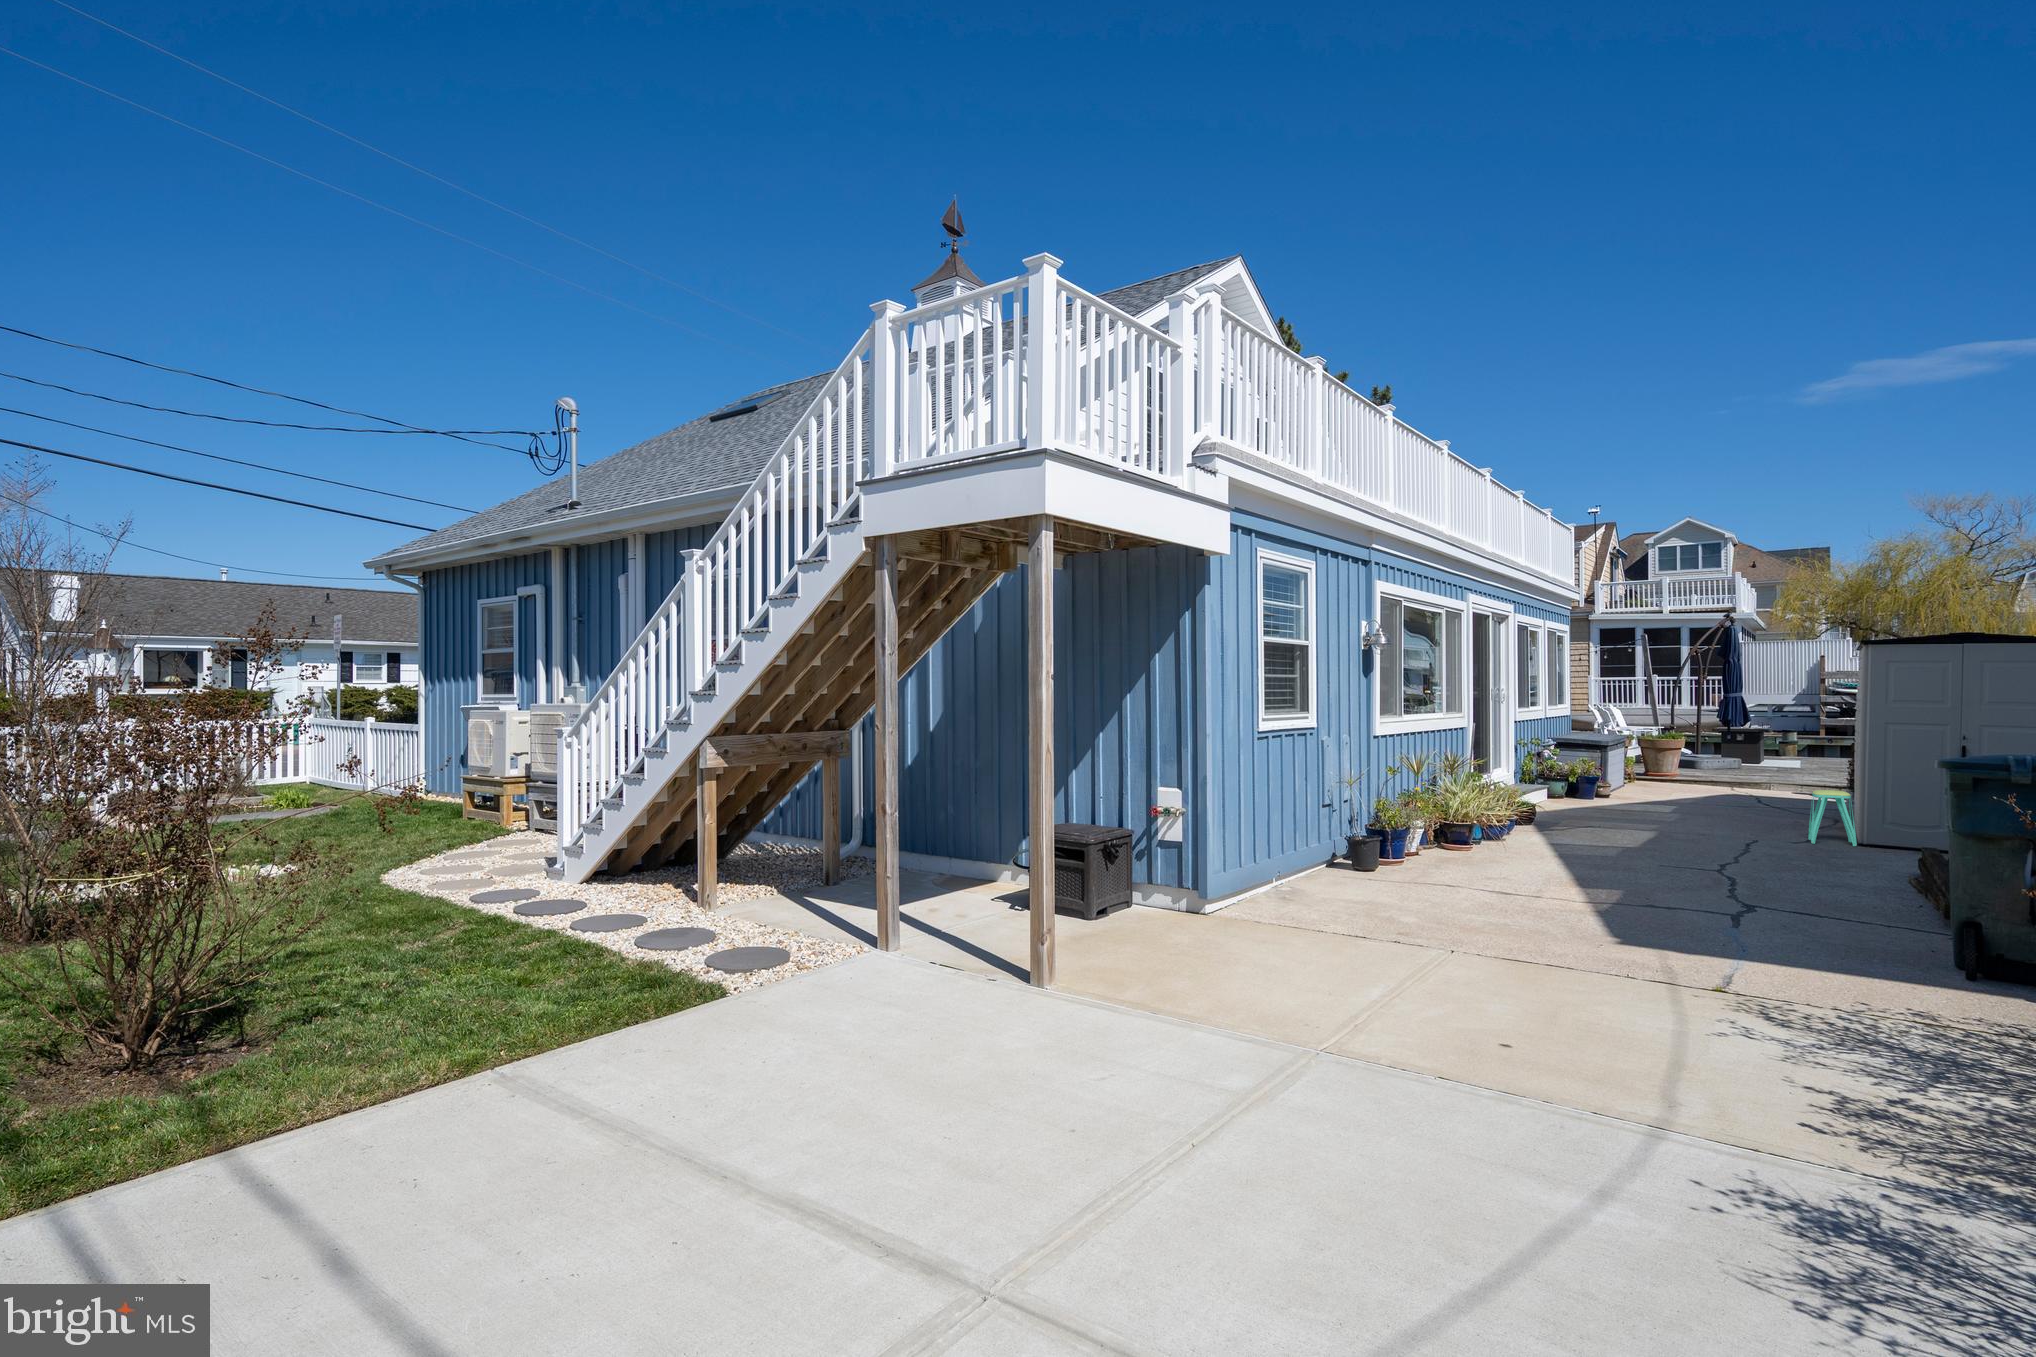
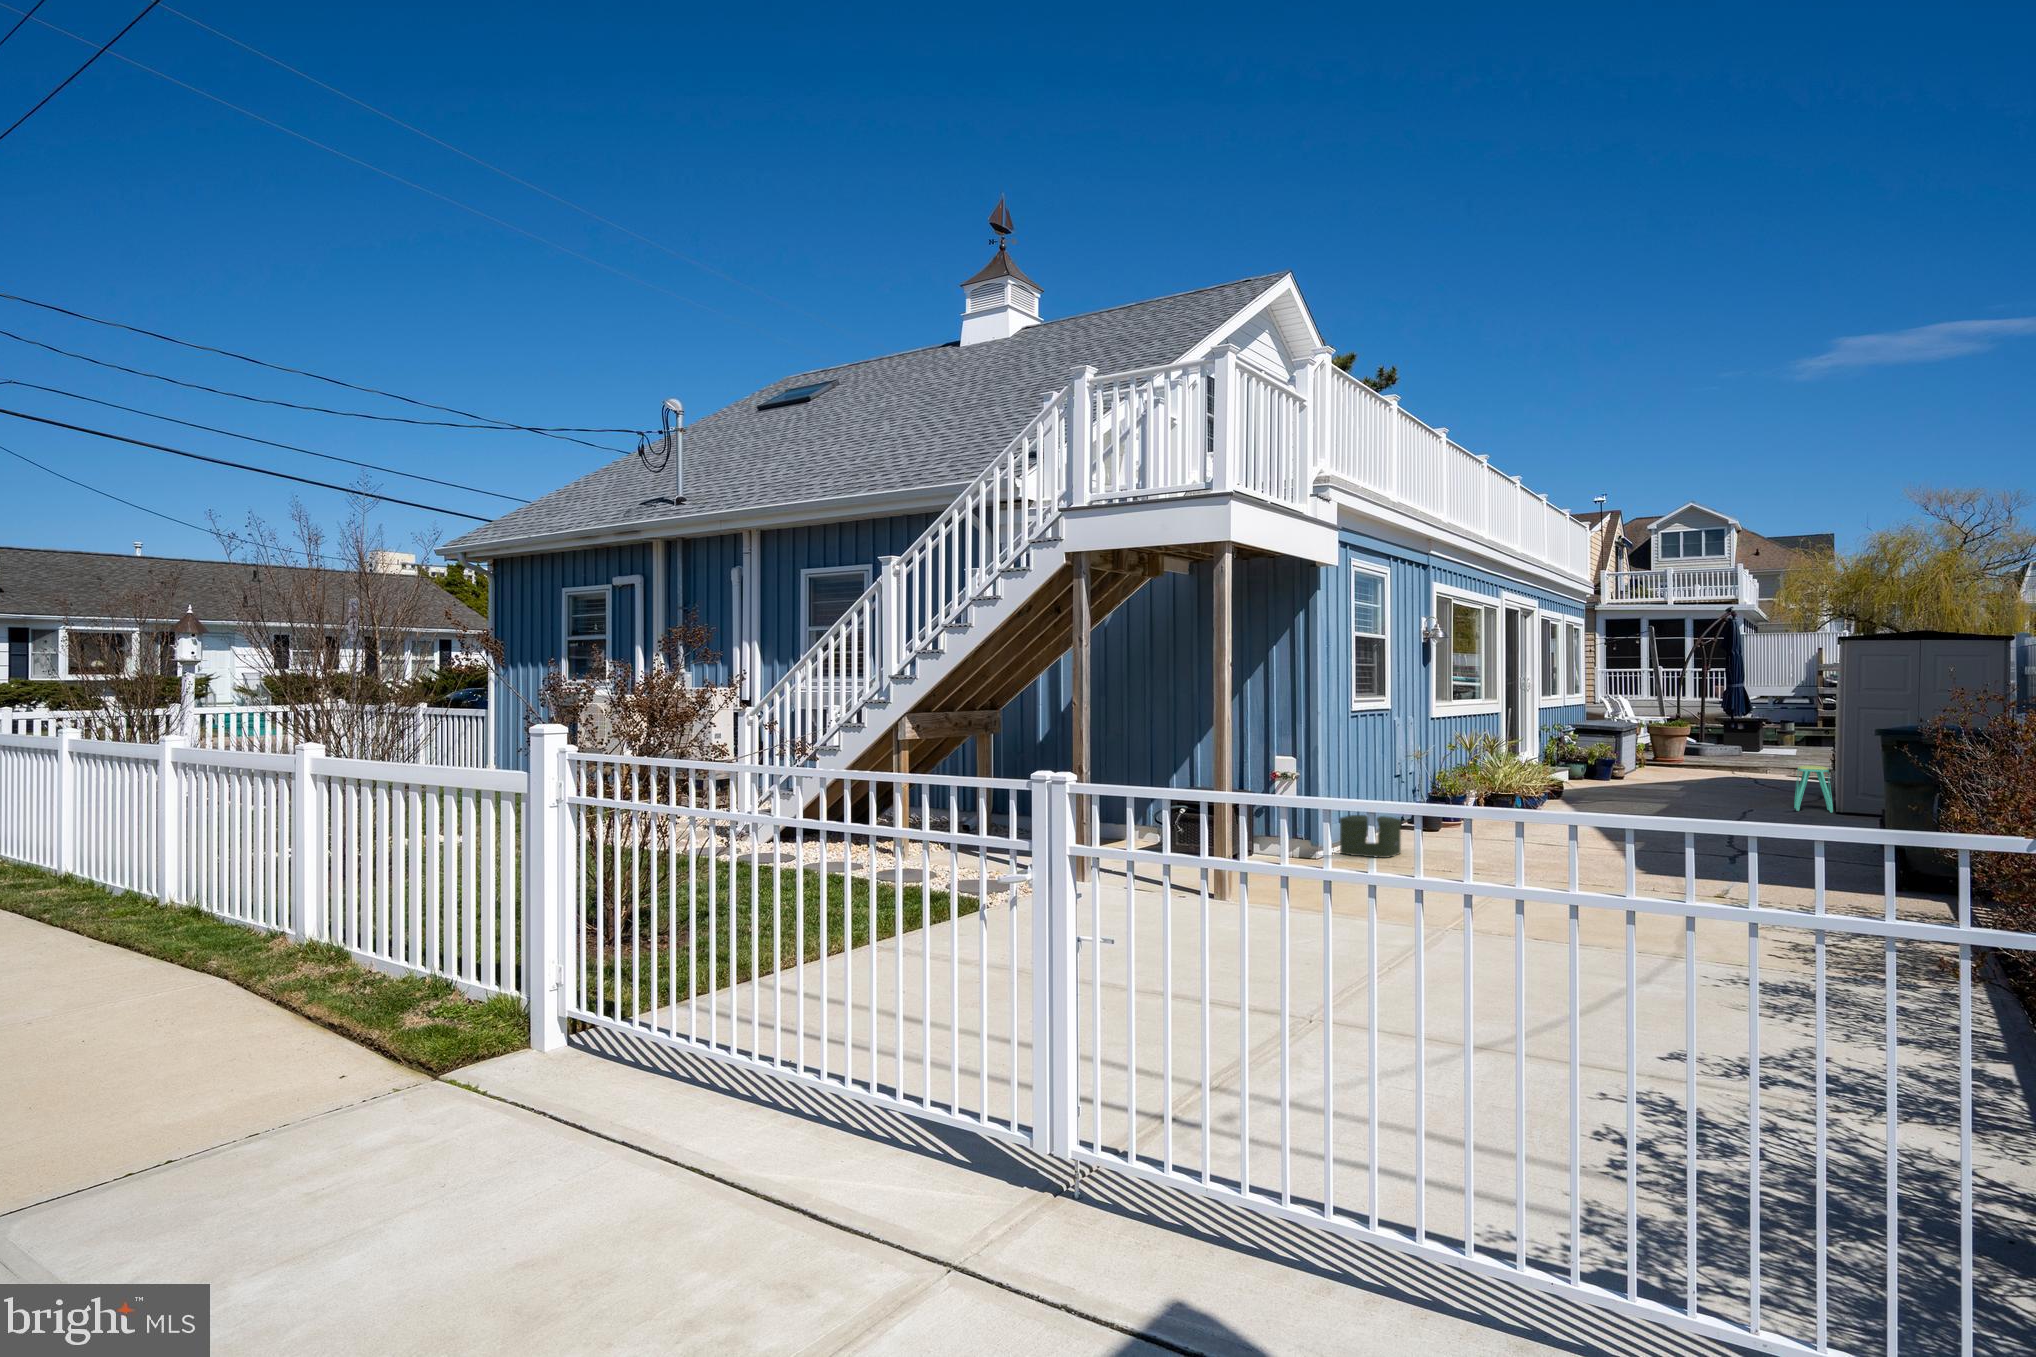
storage box: none [1237,857,1314,914] -> present [1340,815,1401,858]

